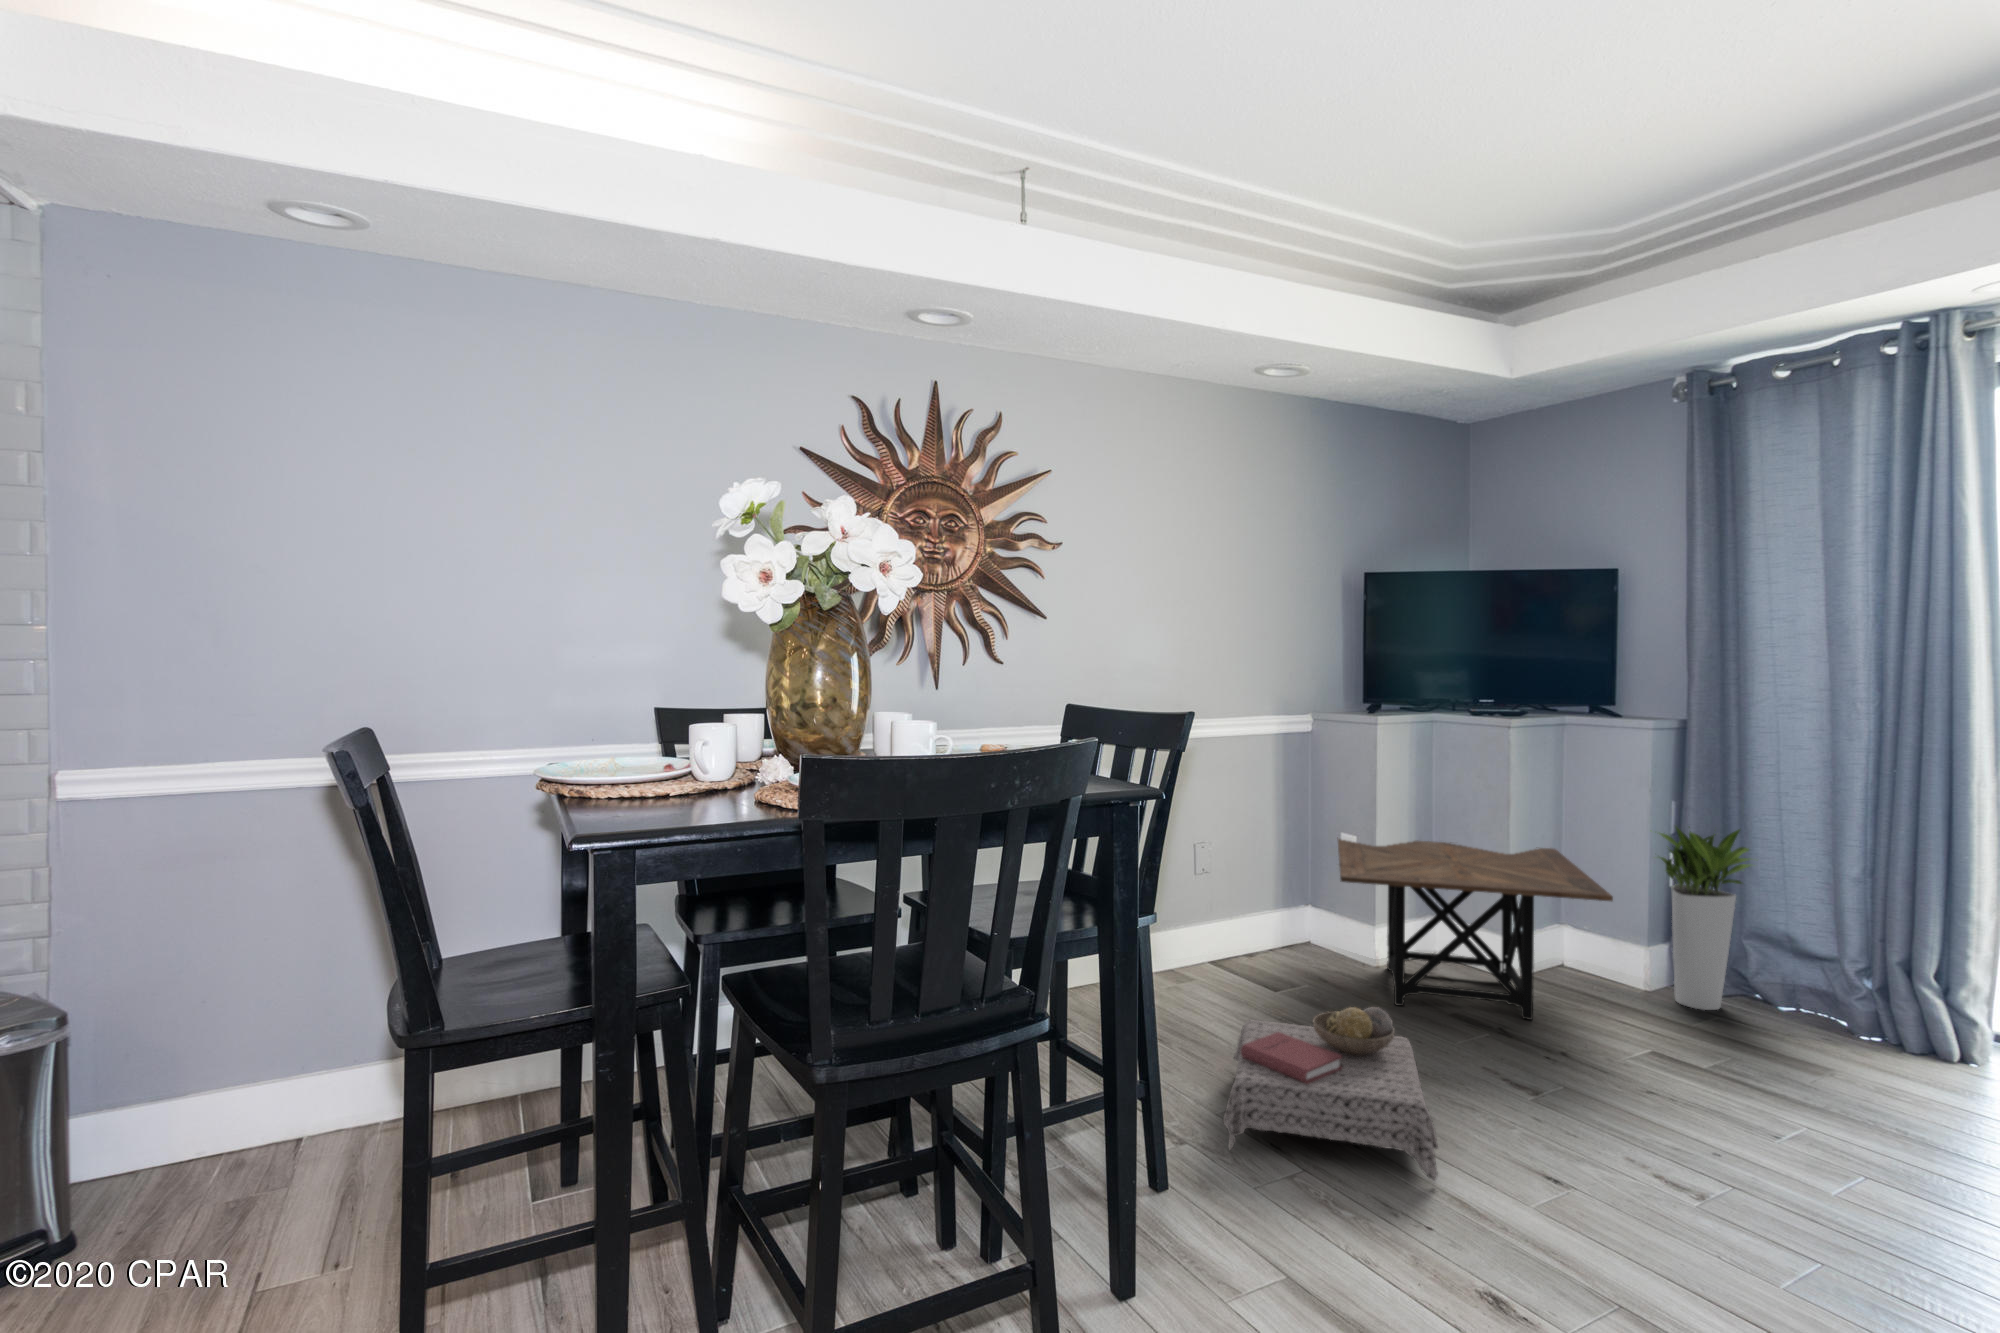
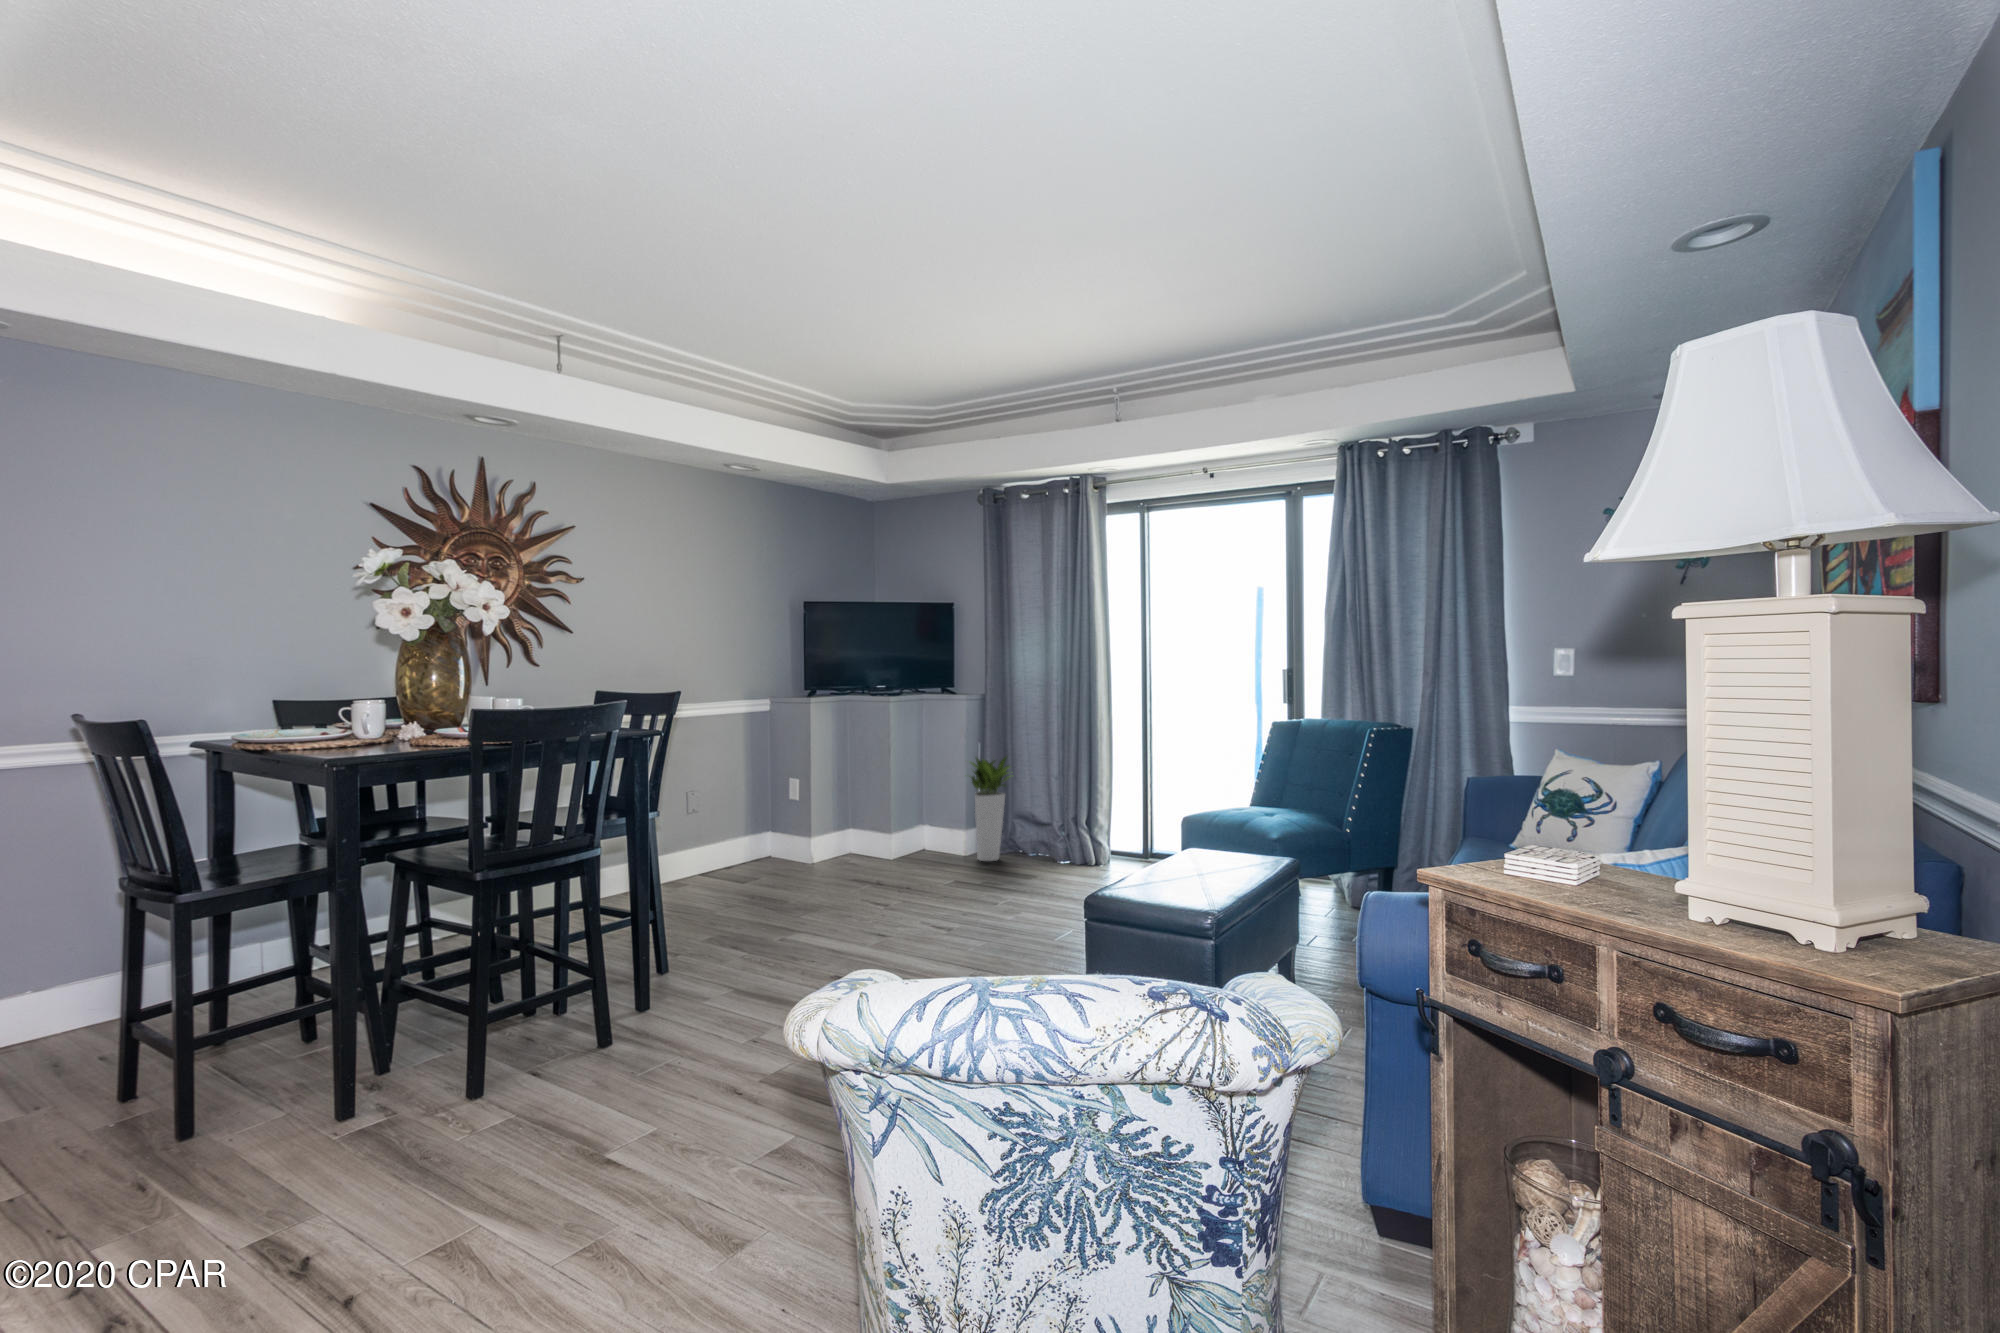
side table: present [1338,839,1613,1020] -> none [781,777,932,880]
ottoman: present [1223,1007,1438,1182] -> none [702,863,822,952]

